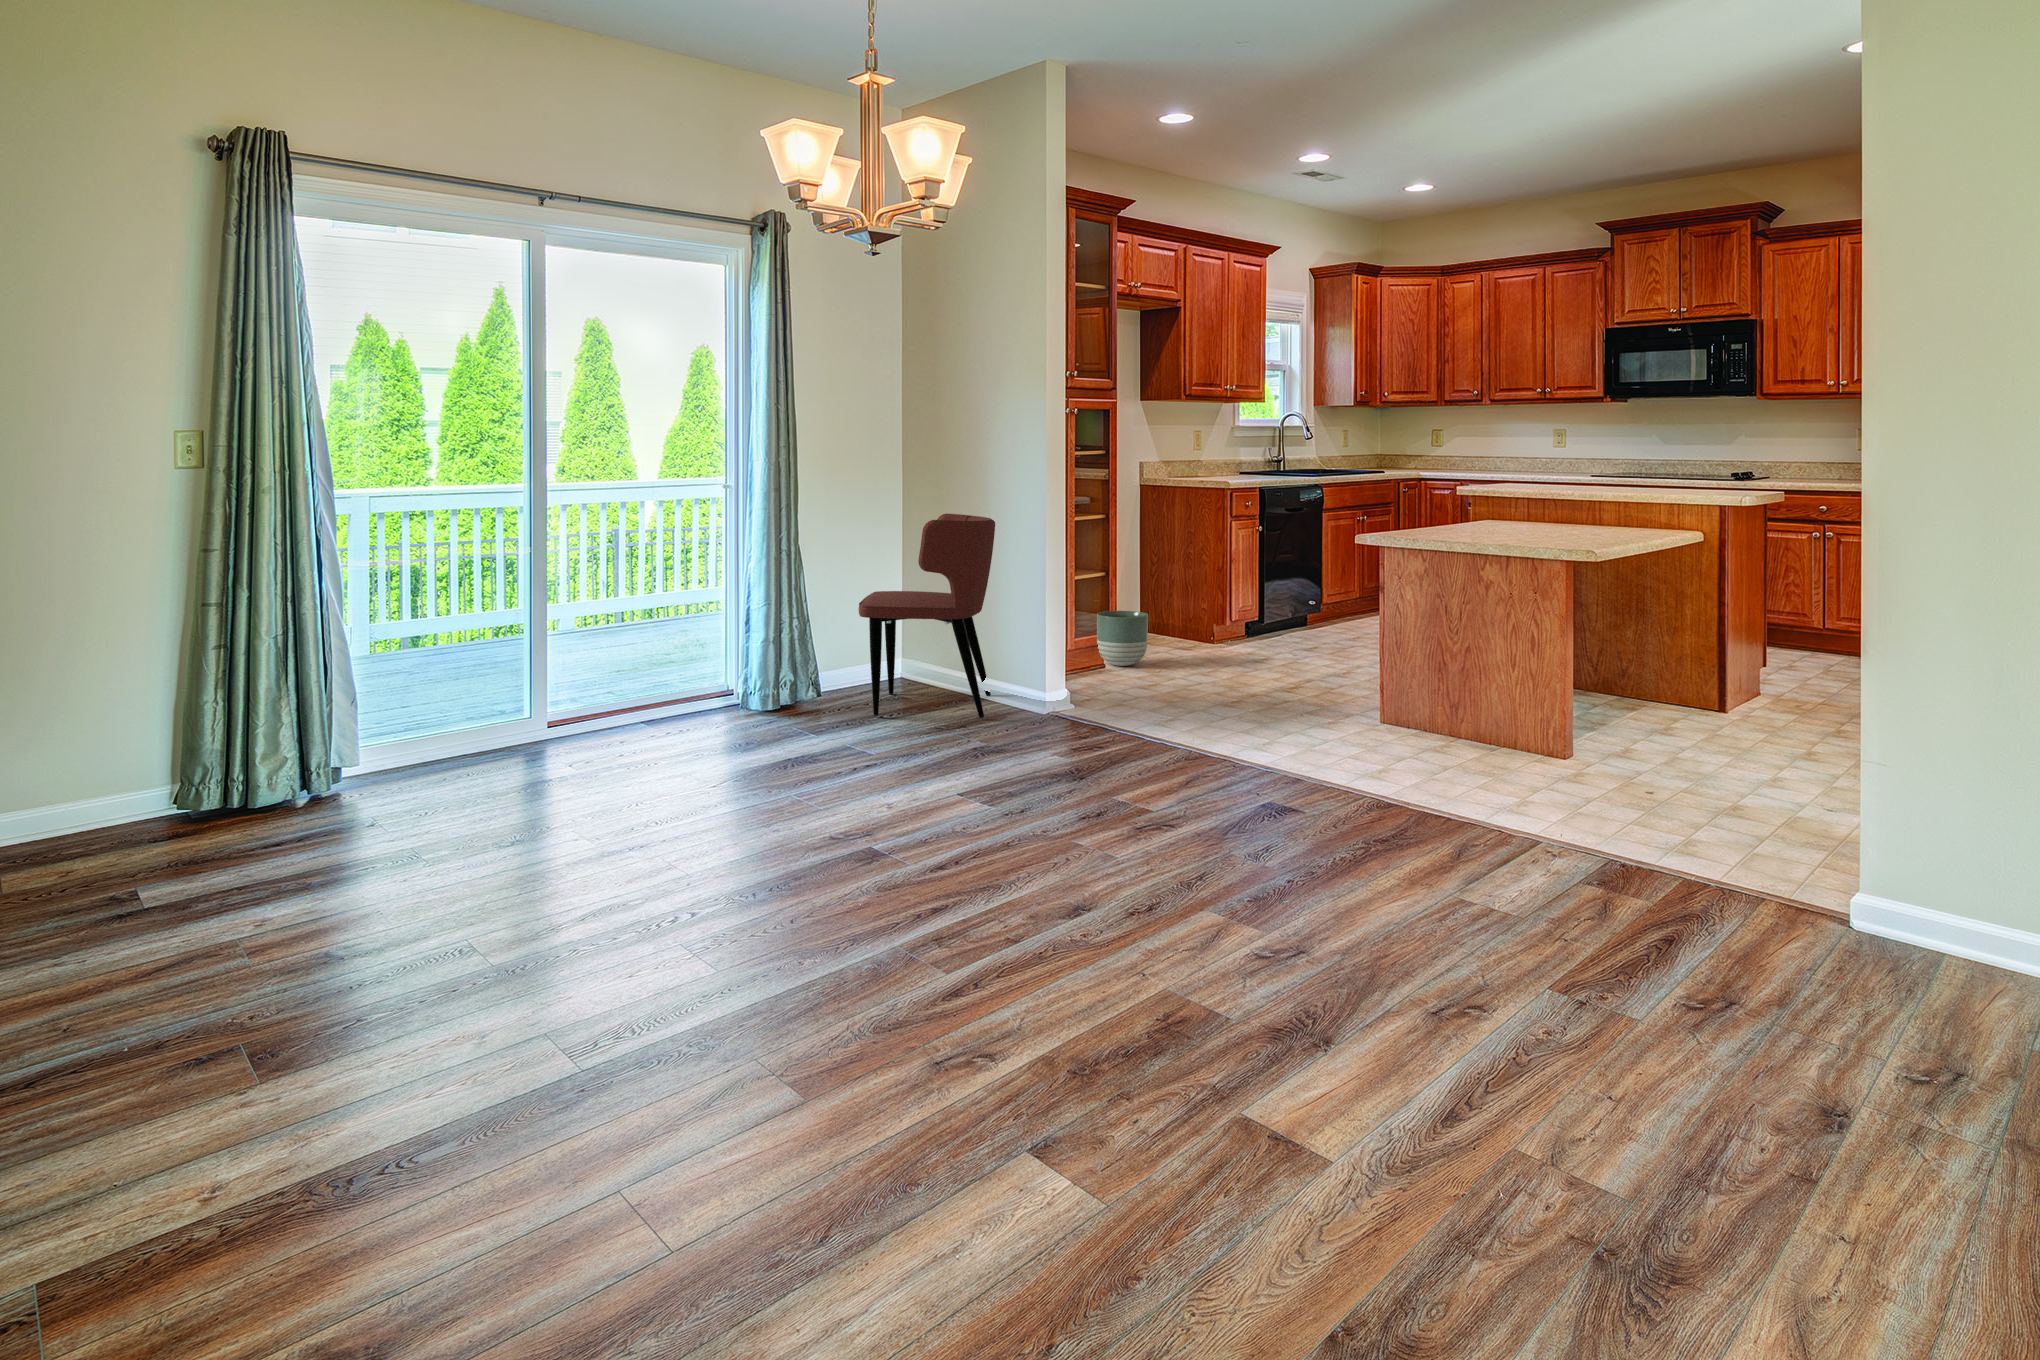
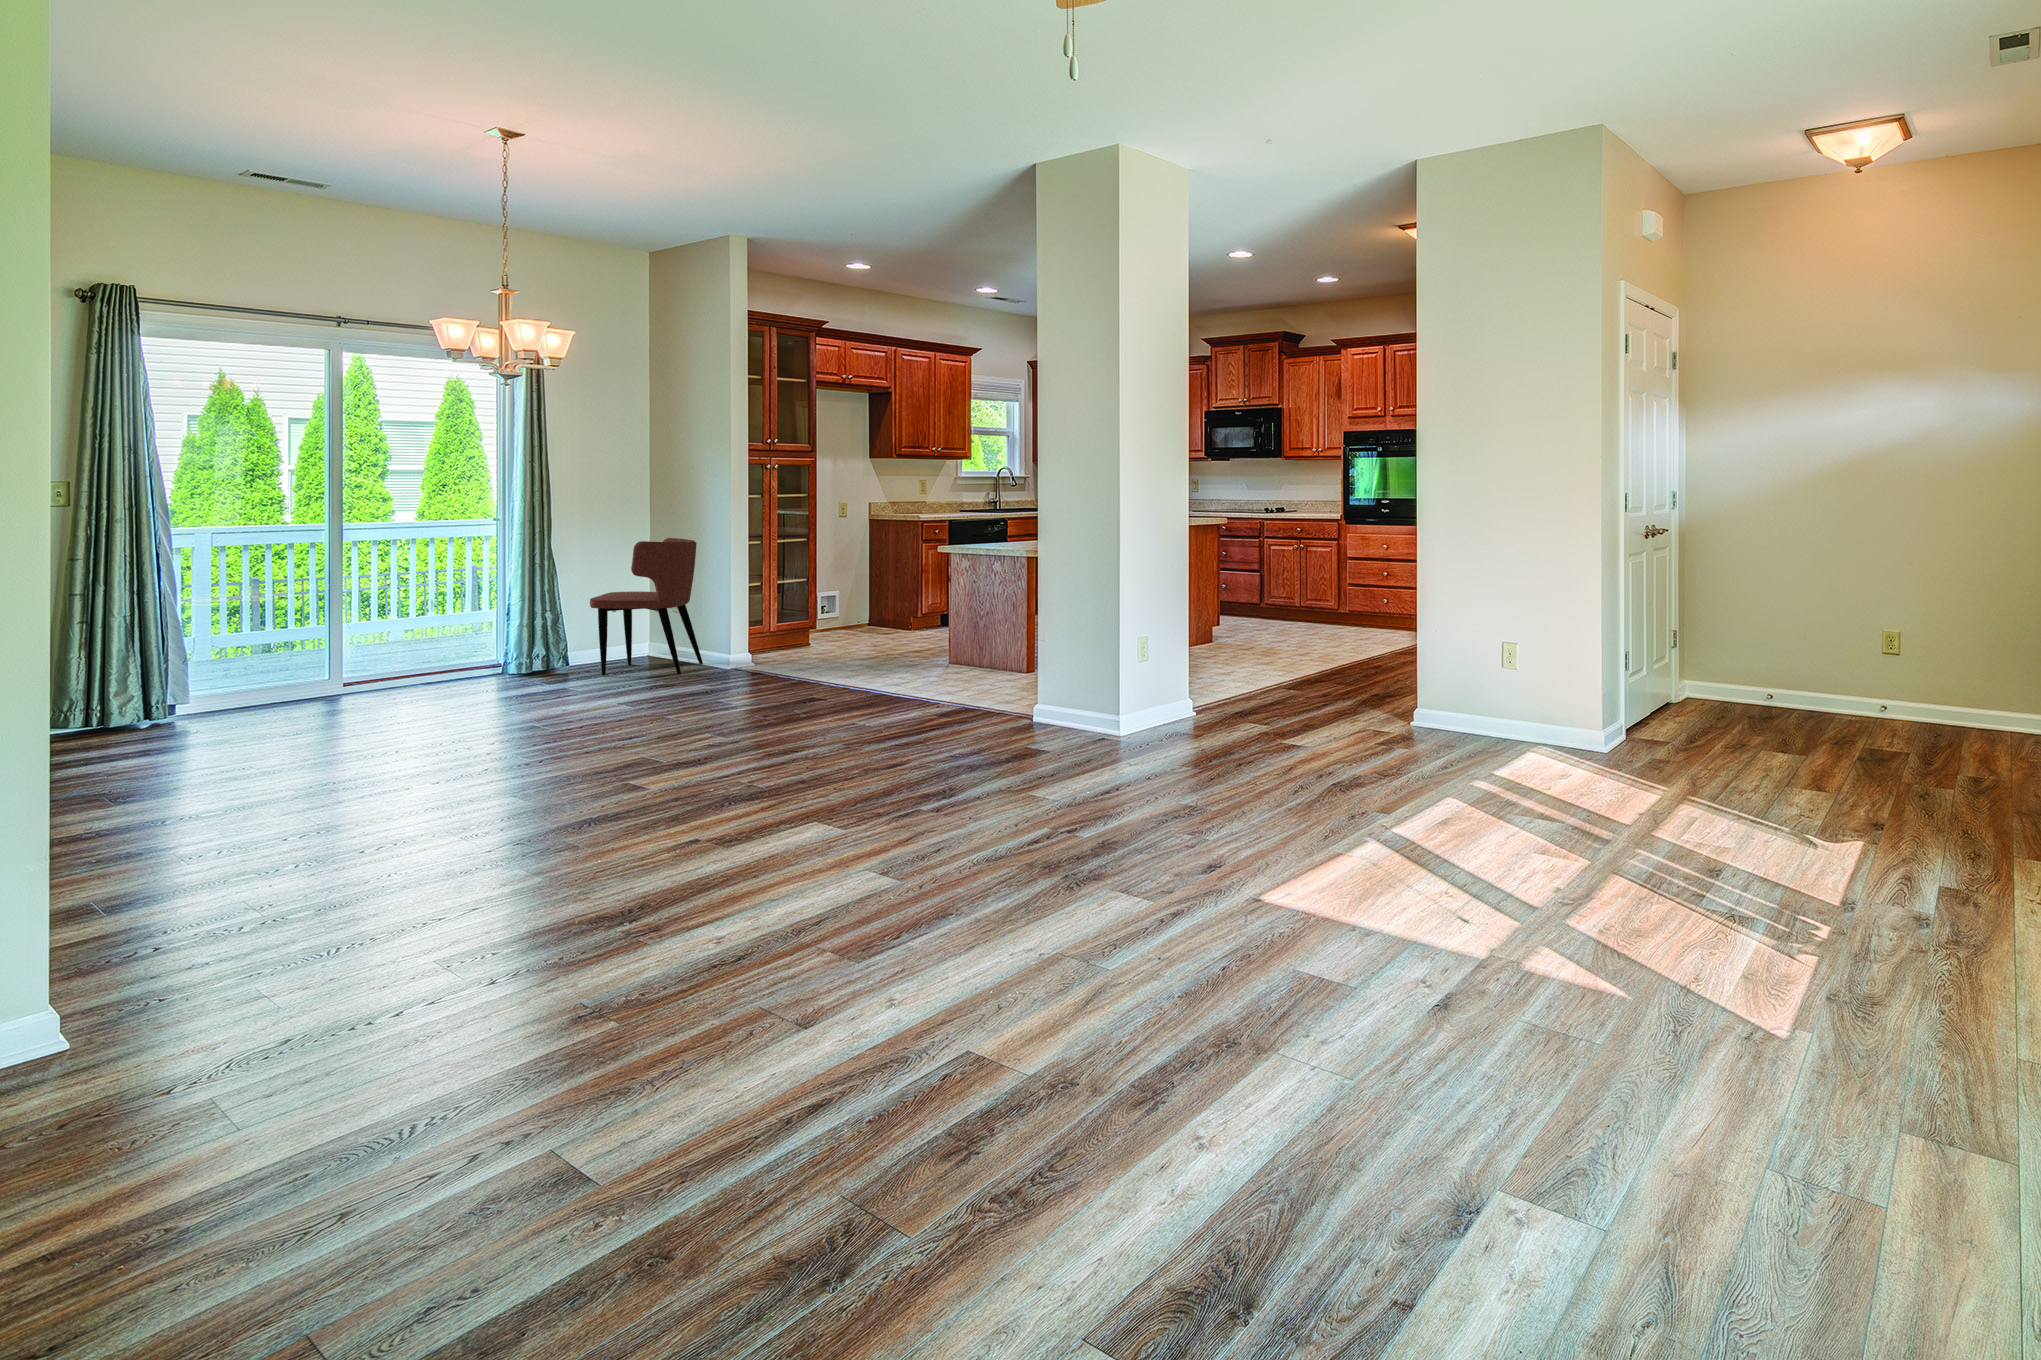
planter: present [1097,611,1148,666] -> none [804,608,842,646]

